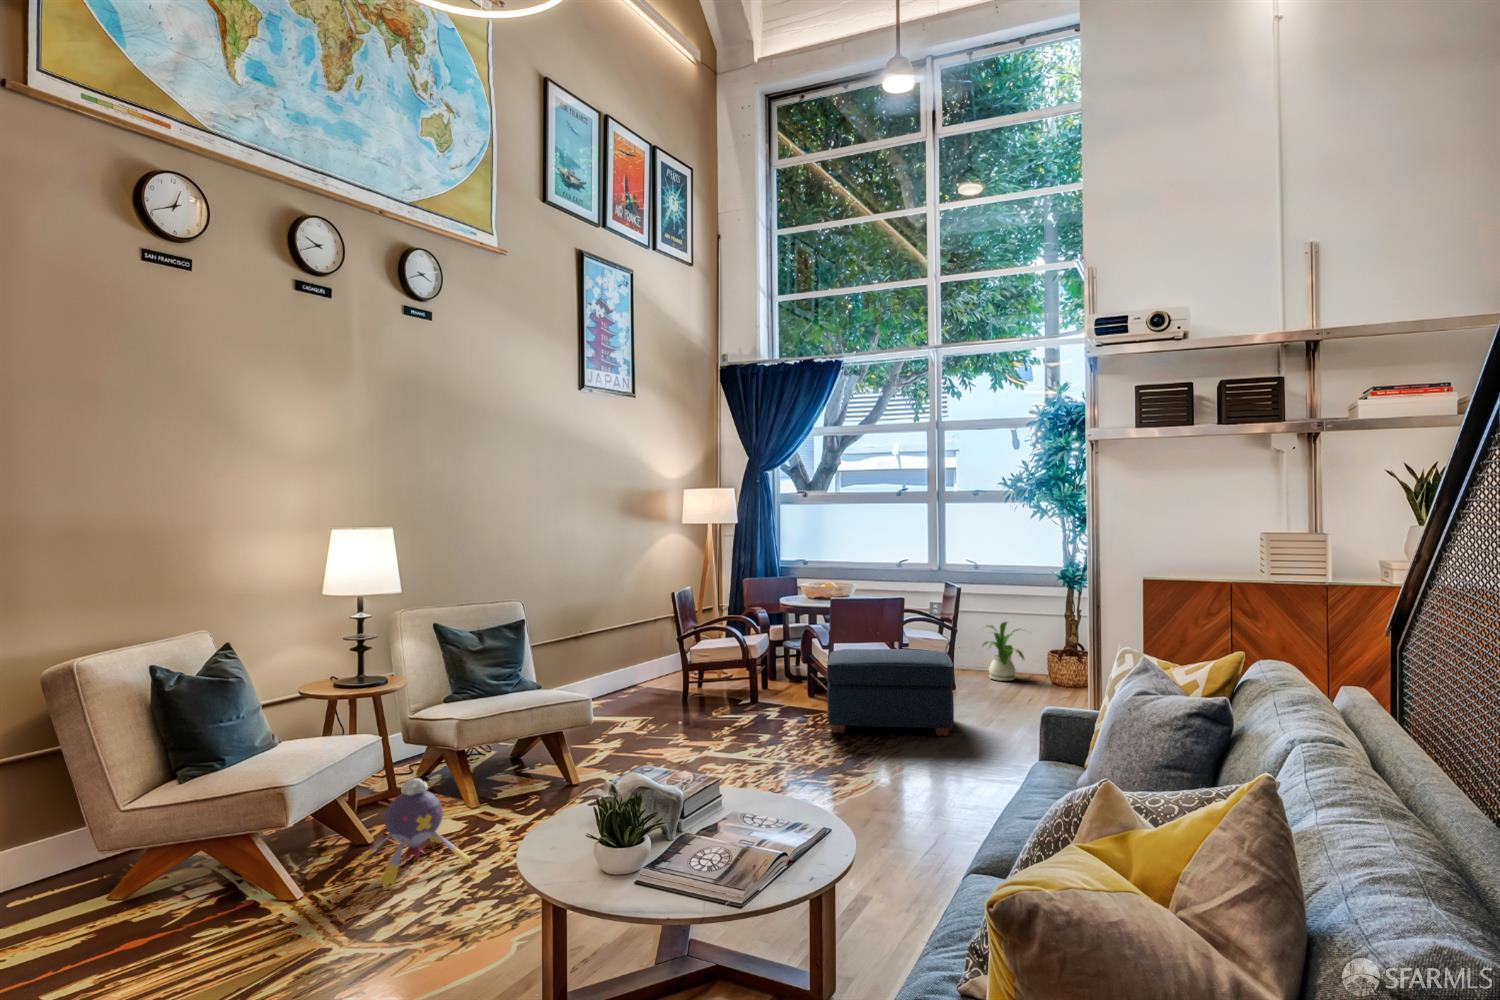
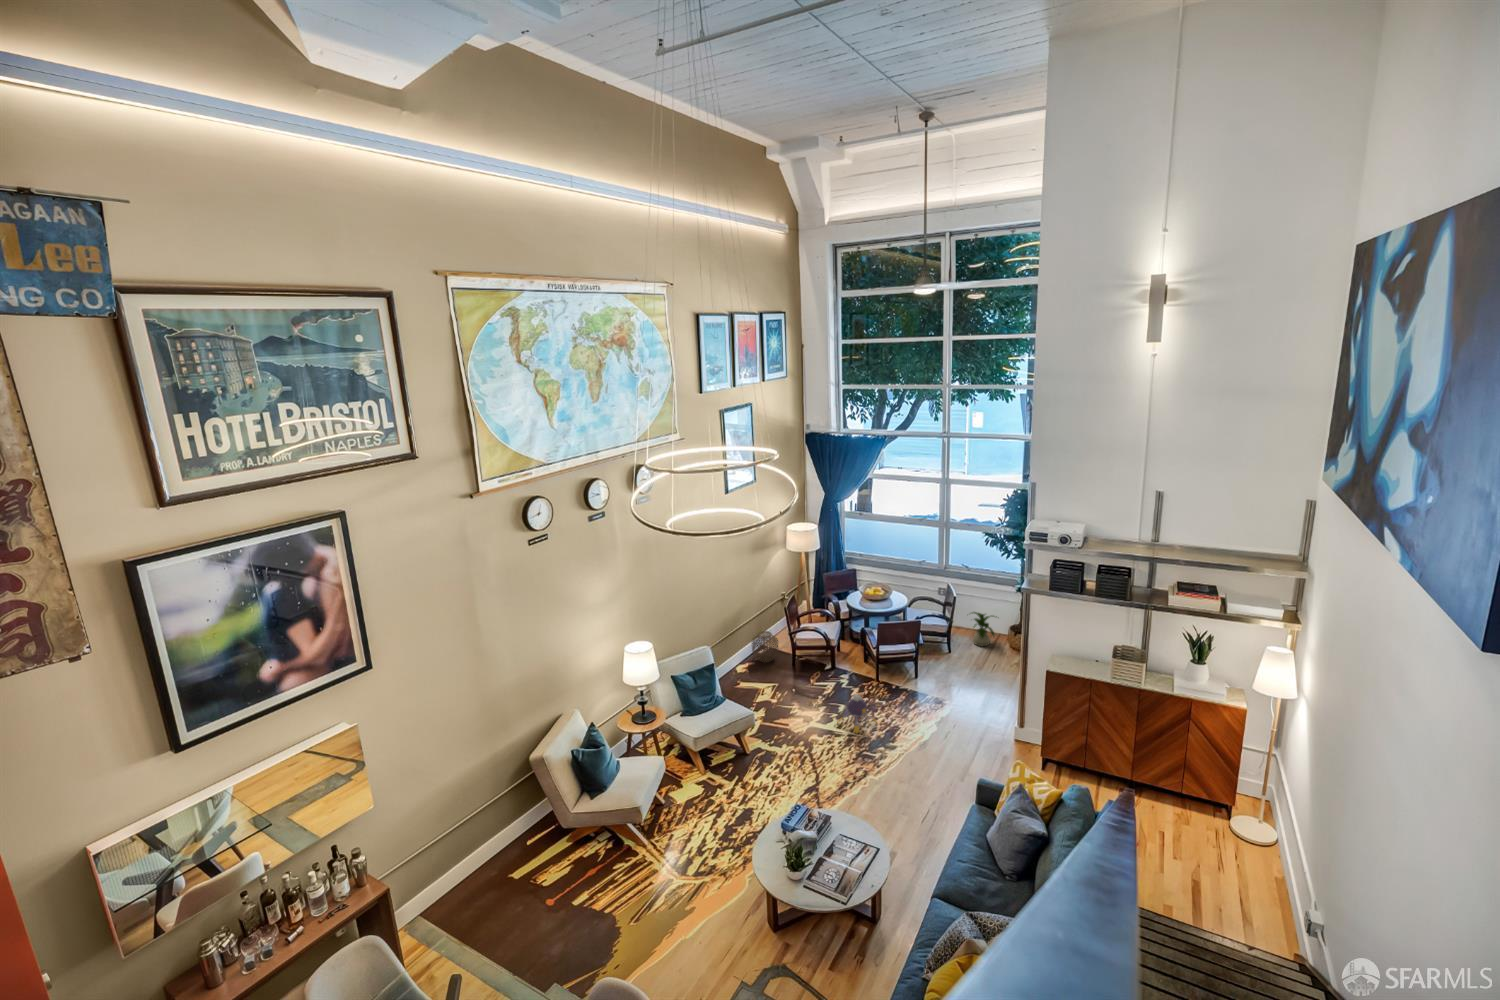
woven basket: none [615,645,662,698] -> present [752,631,778,662]
ottoman: present [826,649,954,736] -> none [875,652,946,710]
plush toy: present [357,778,471,889] -> present [837,694,877,733]

